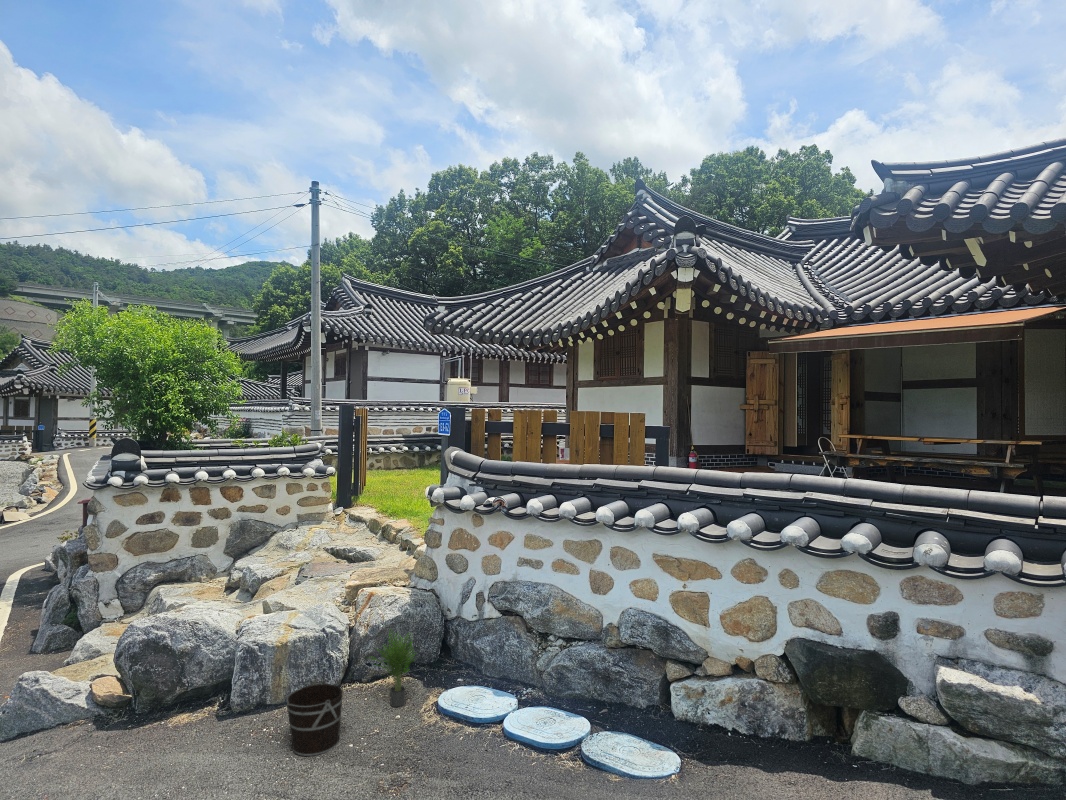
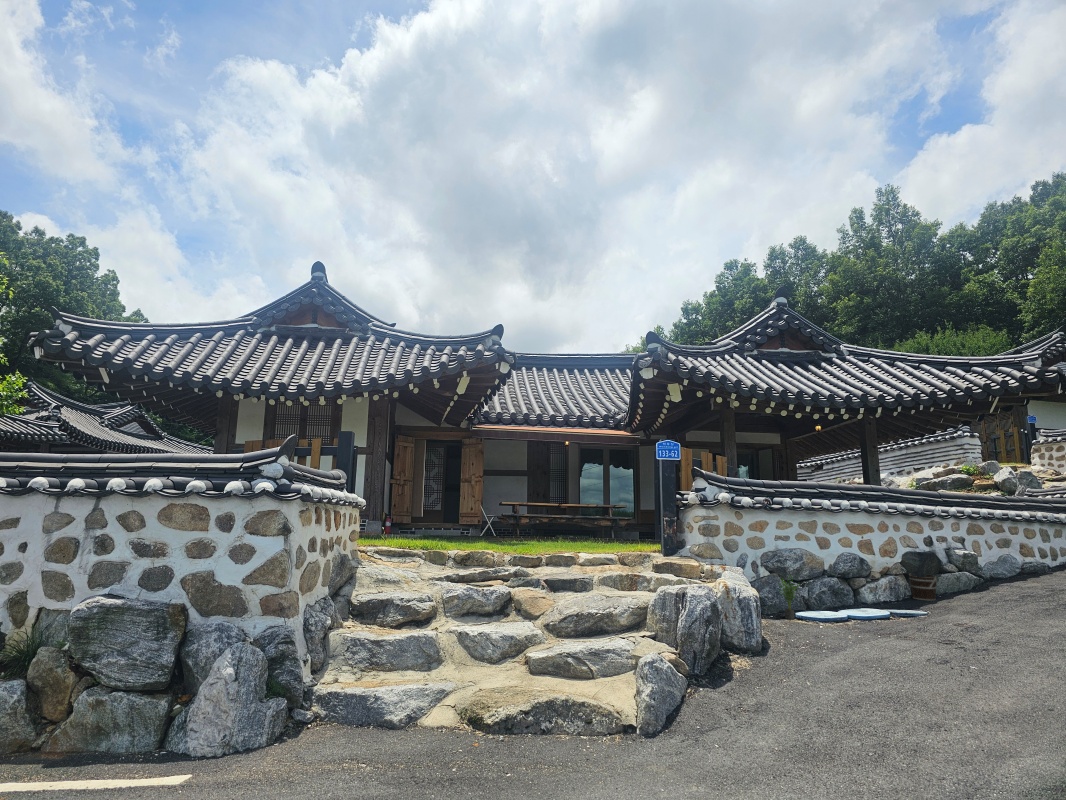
bucket: present [287,684,343,756] -> present [909,573,937,600]

